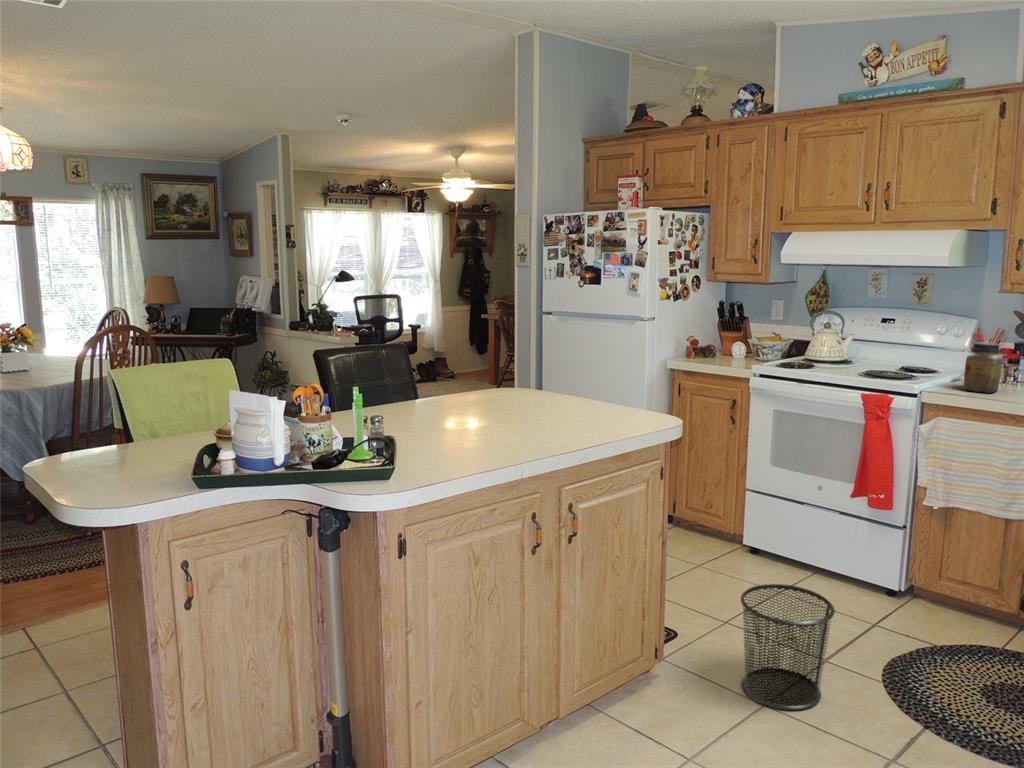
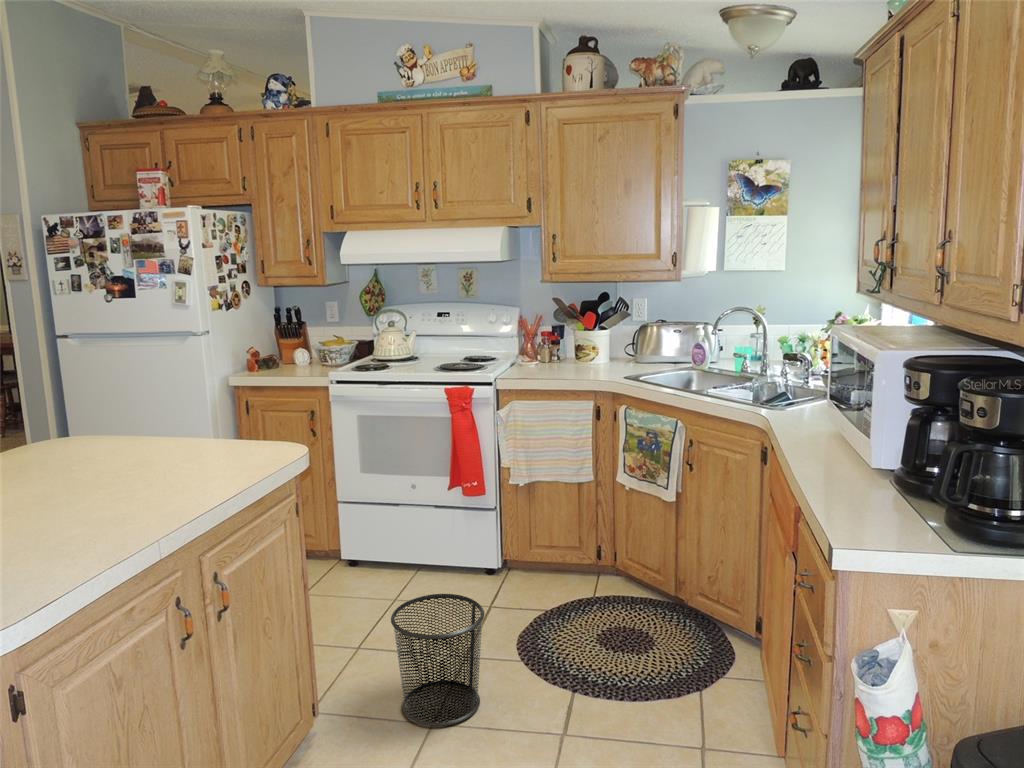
jar: present [964,342,1003,393] -> none [527,328,553,373]

